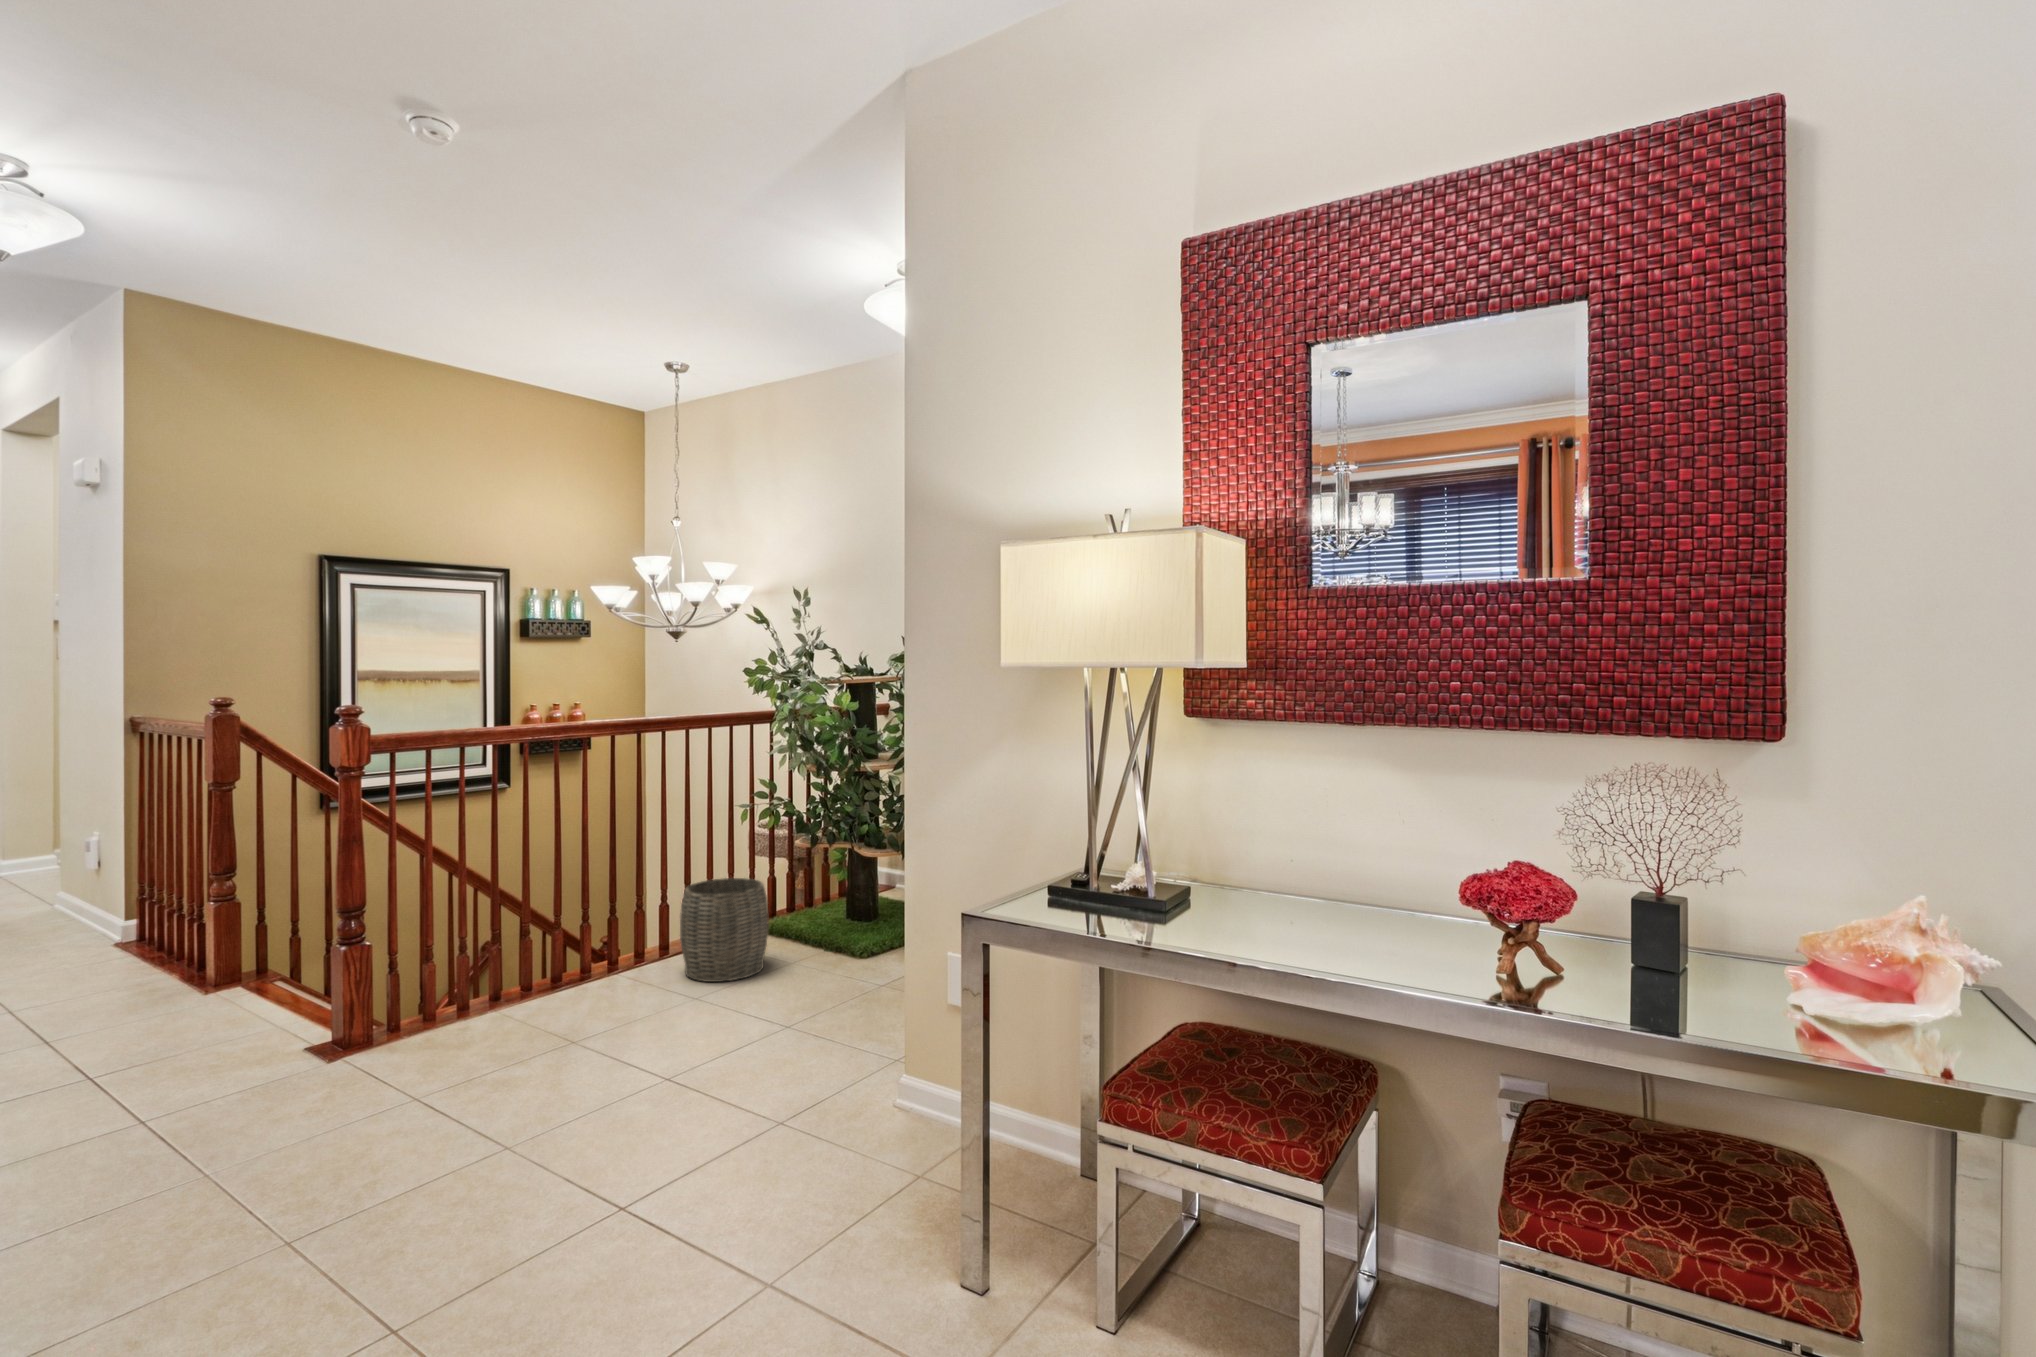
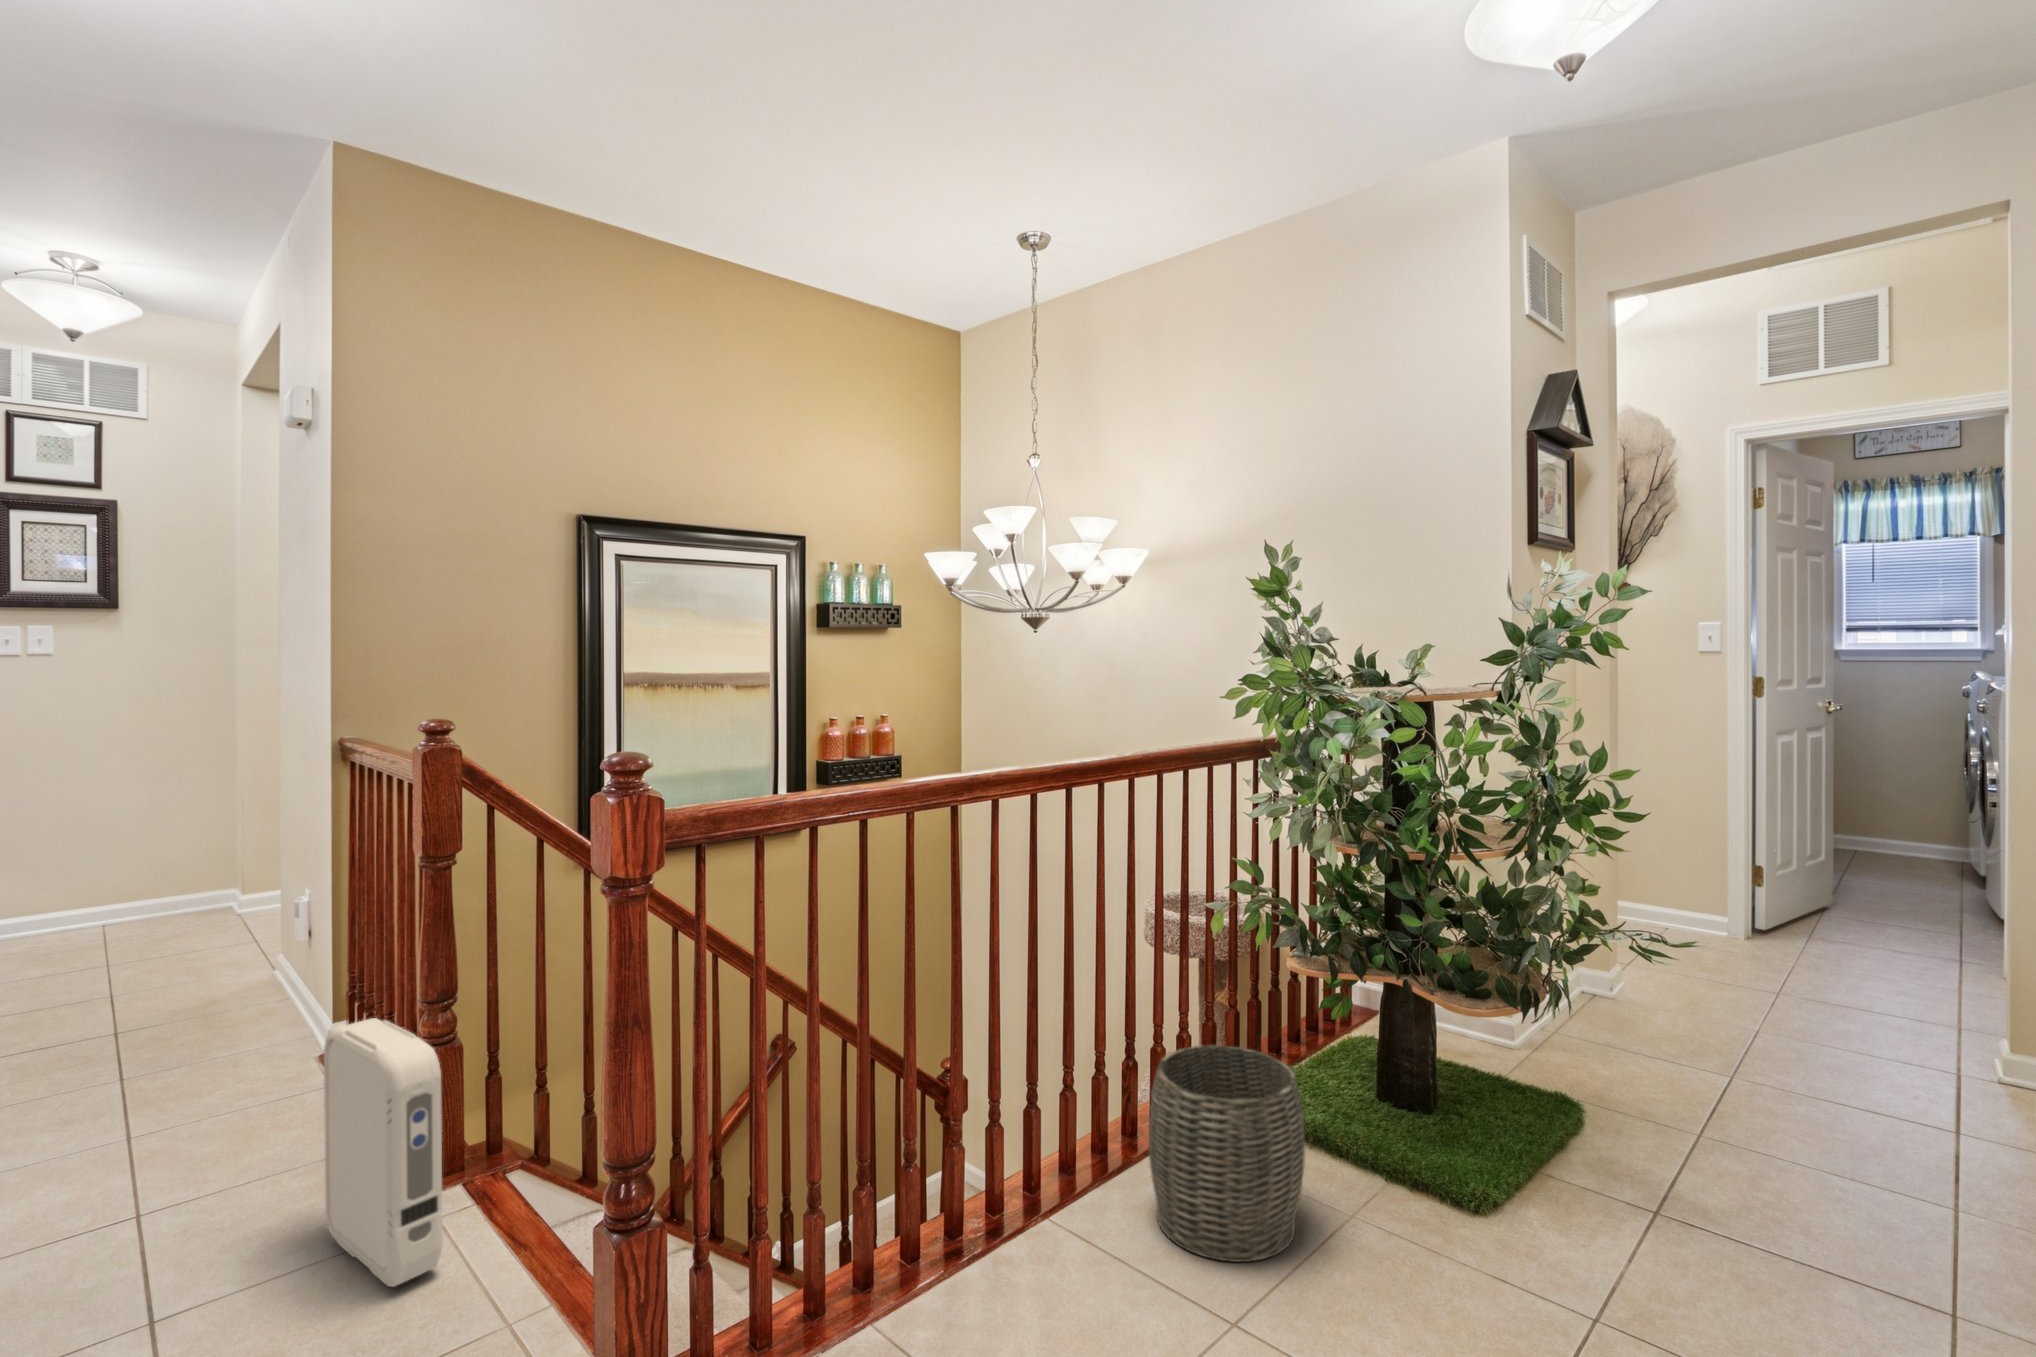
air purifier: none [148,877,233,1023] -> present [324,1018,443,1287]

